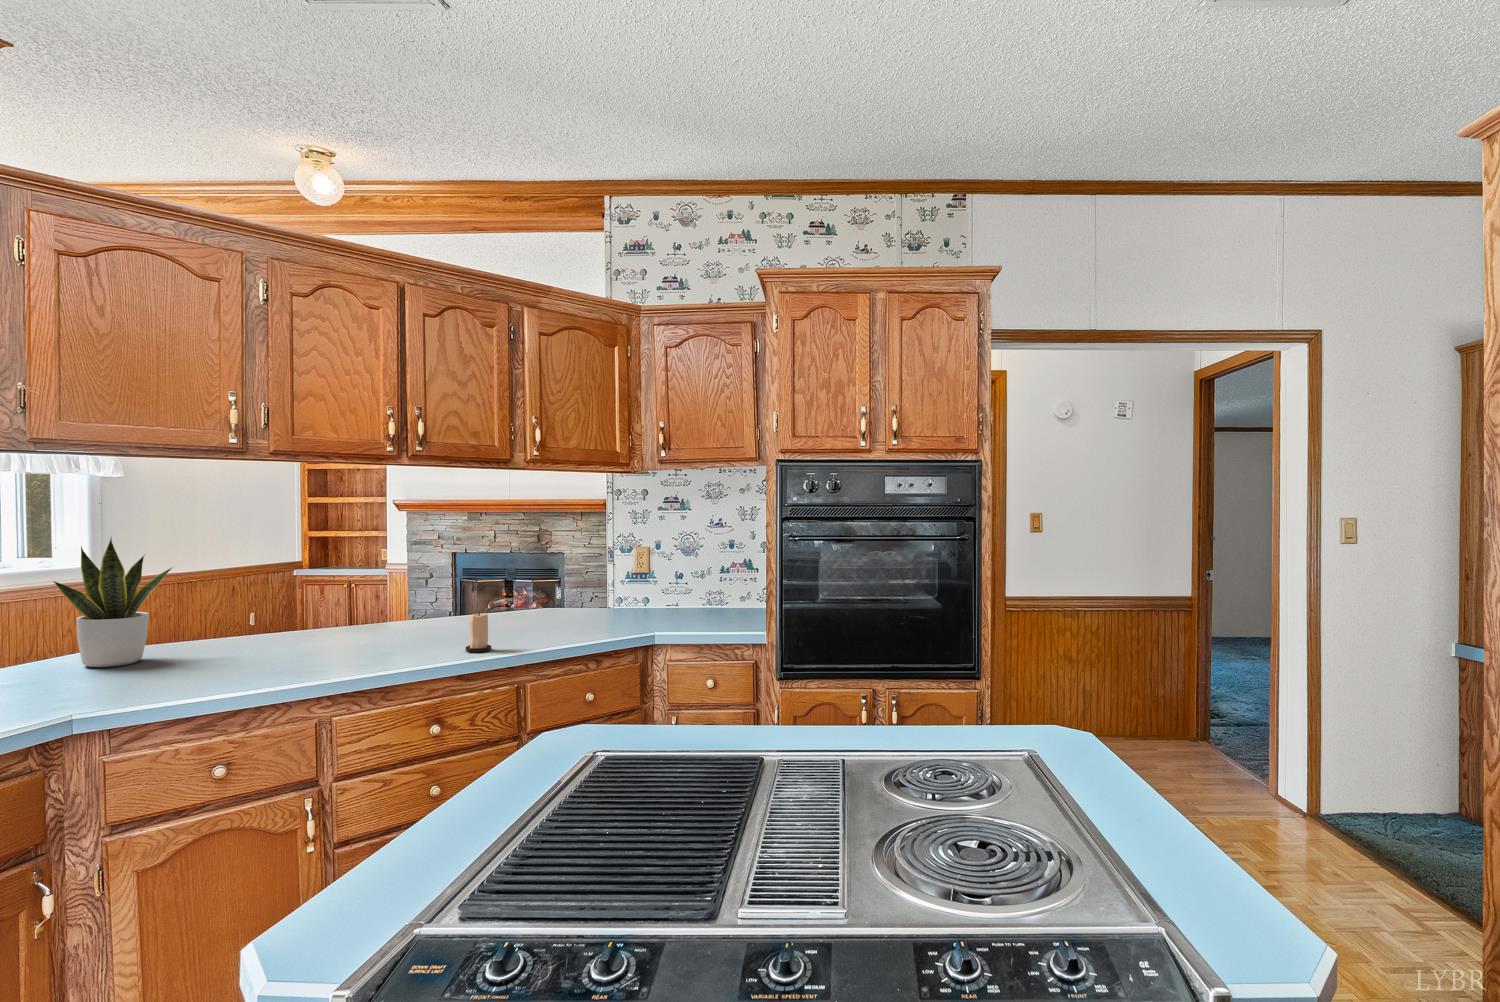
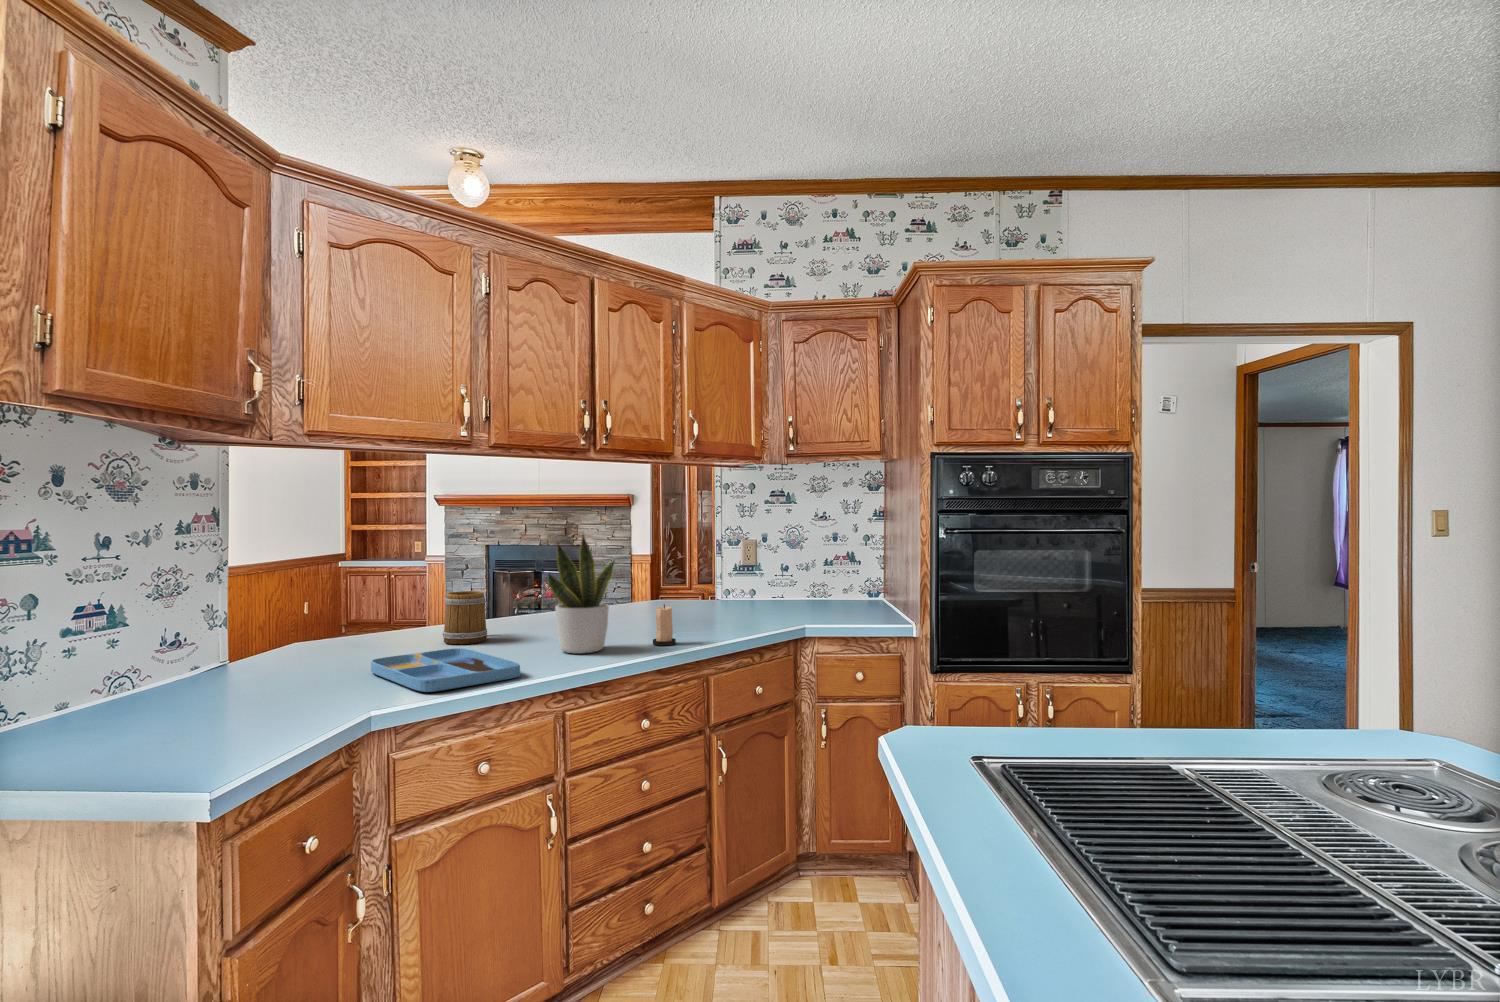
potted plant: present [53,538,173,667] -> present [548,535,615,654]
mug: none [278,591,327,643] -> present [443,591,487,644]
tray: none [154,649,285,695] -> present [371,648,520,692]

